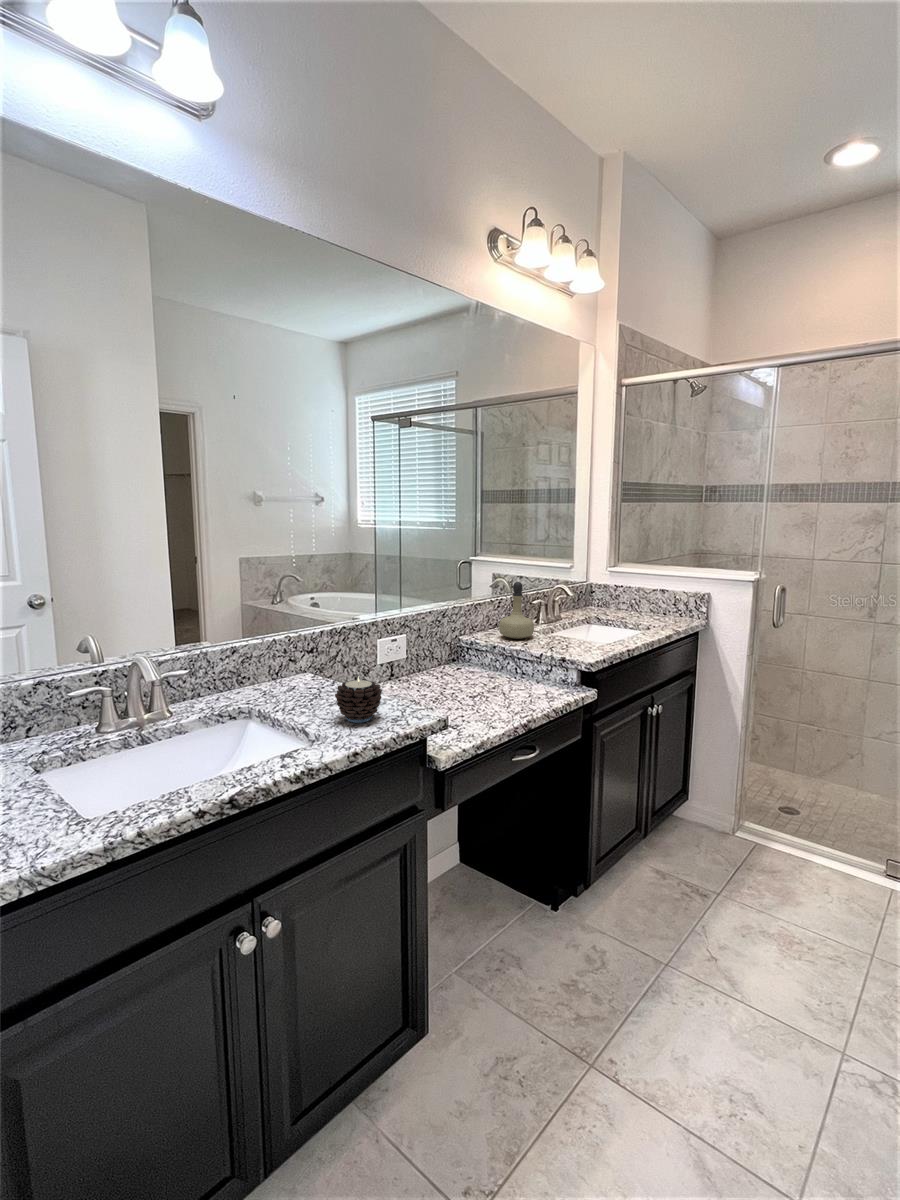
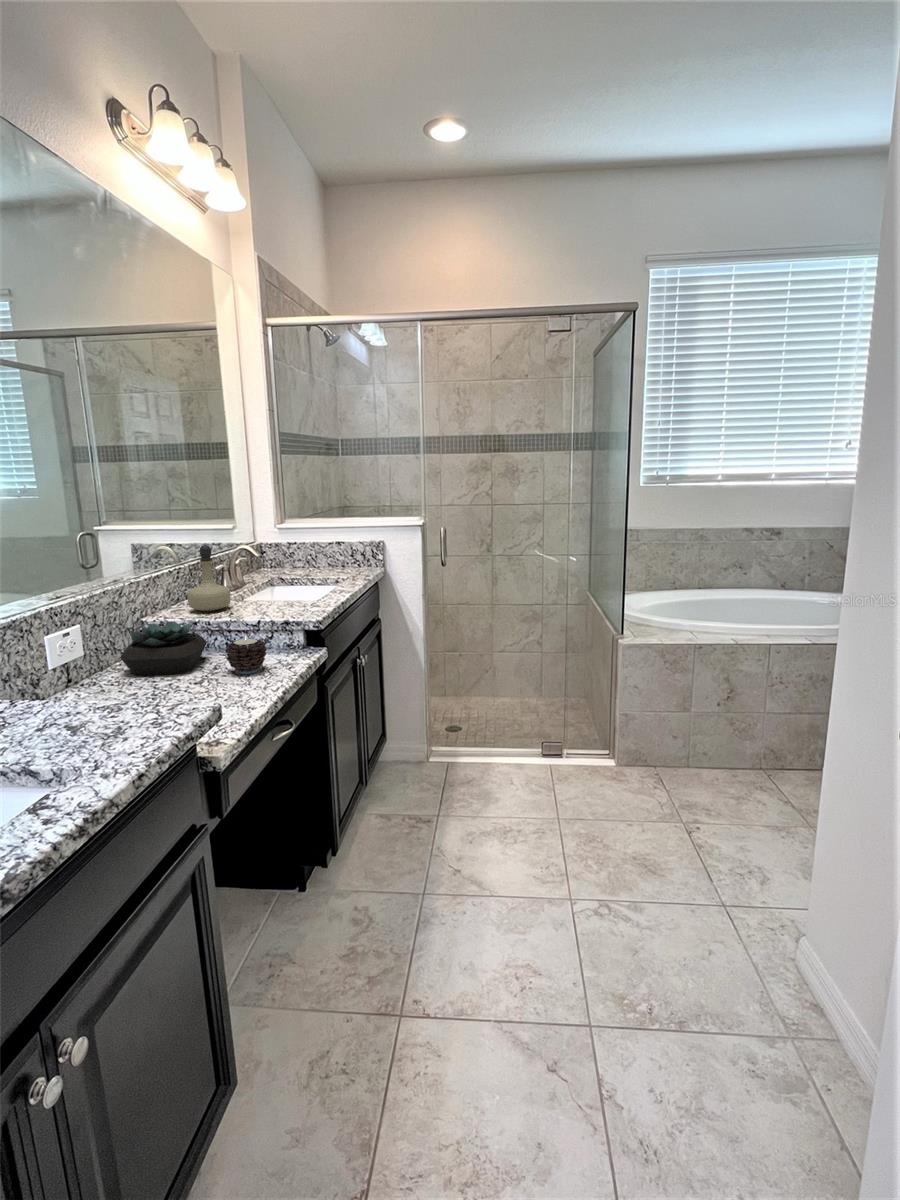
succulent plant: none [428,642,496,687] -> present [120,621,207,675]
candle: present [335,677,382,723] -> present [225,636,267,674]

